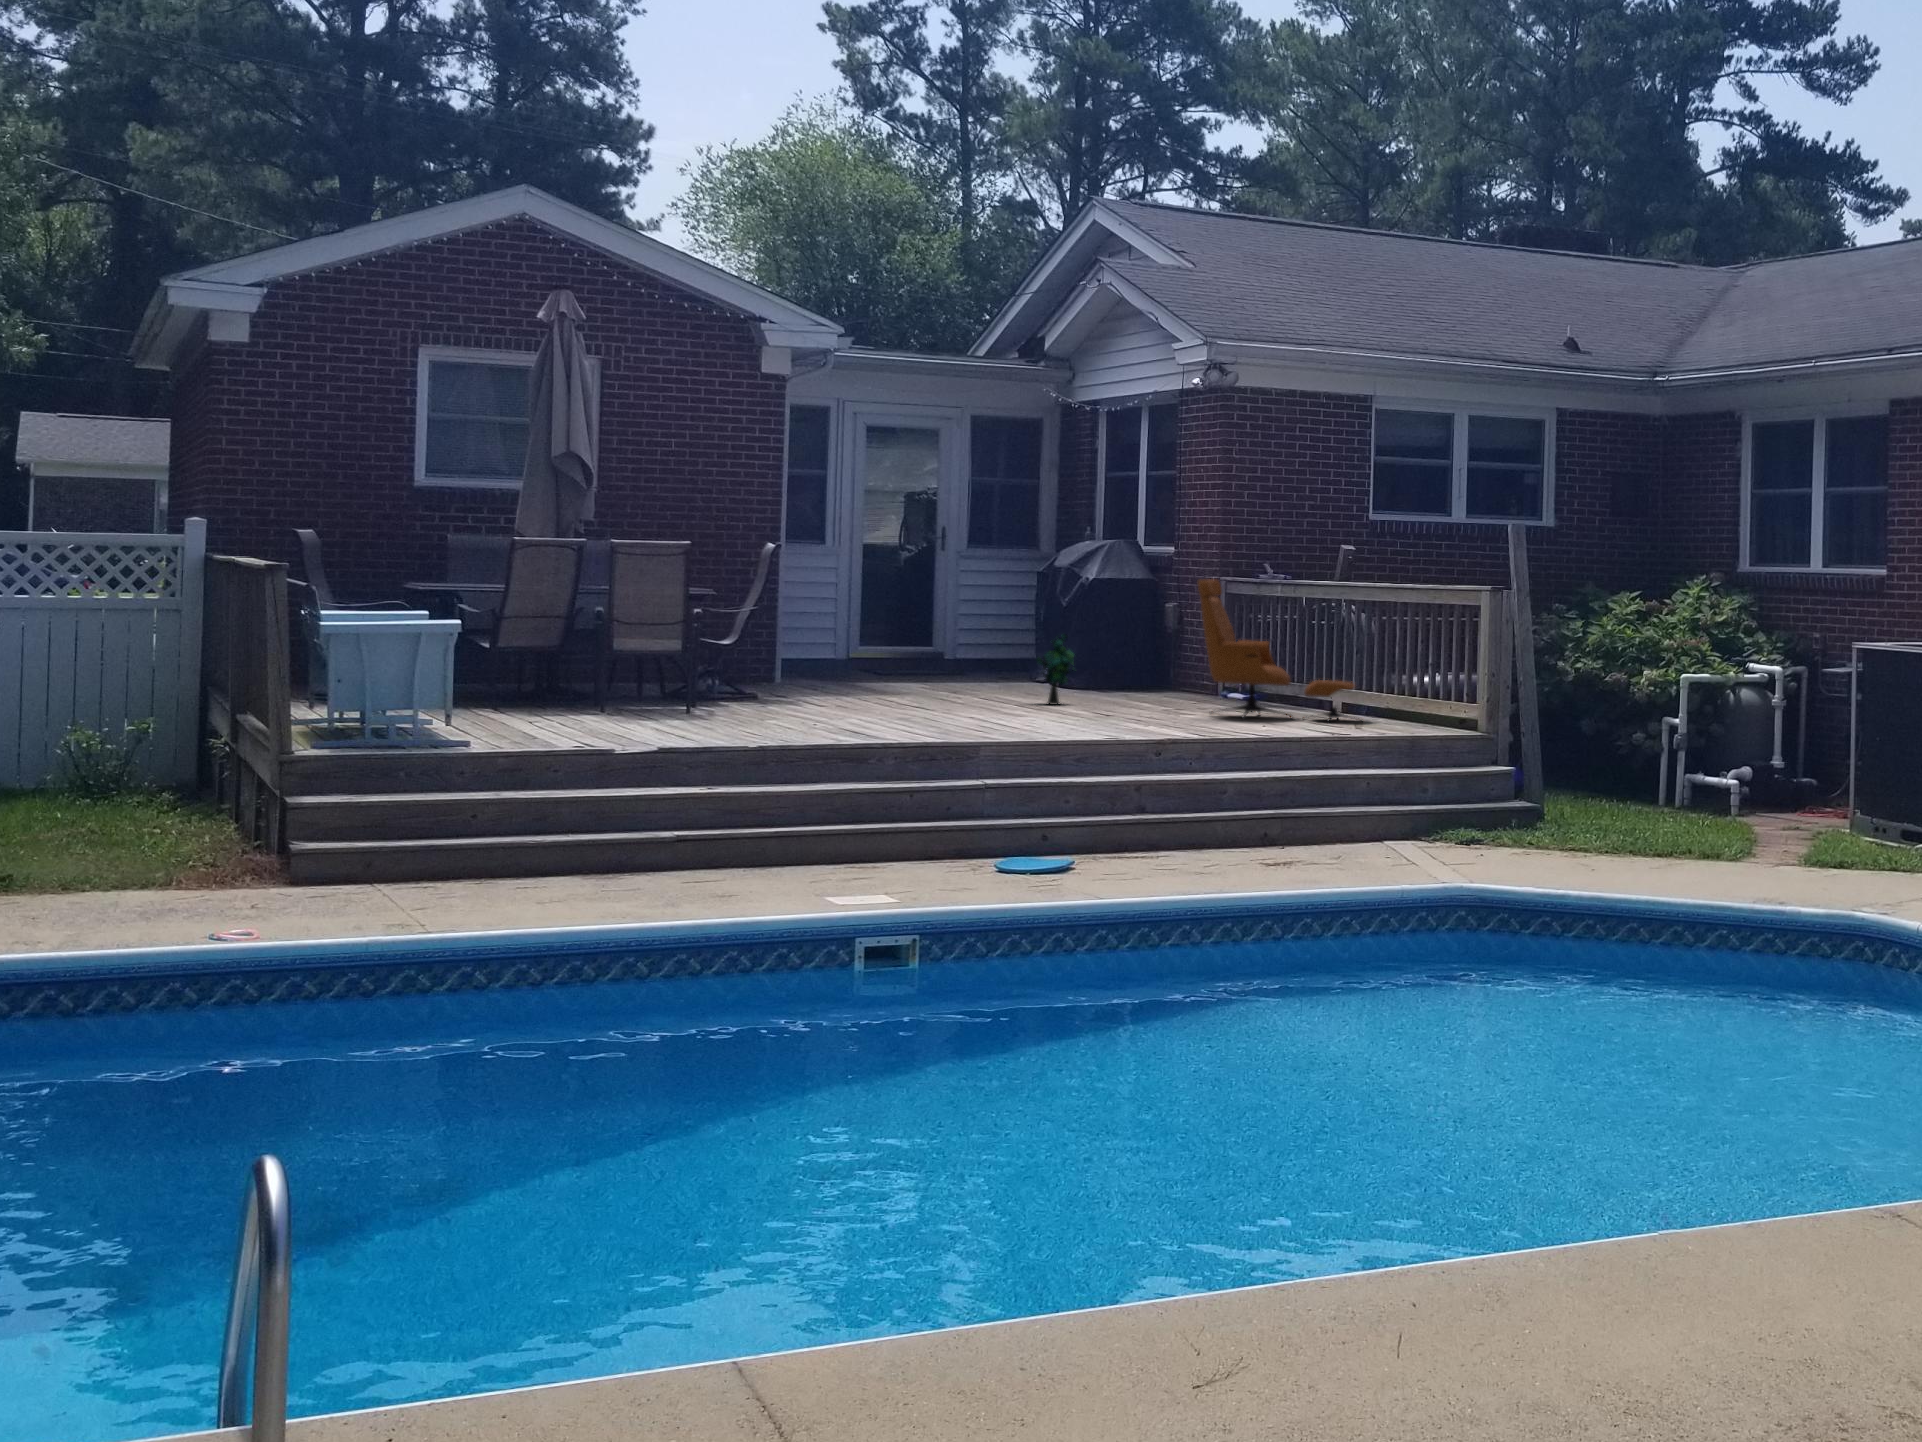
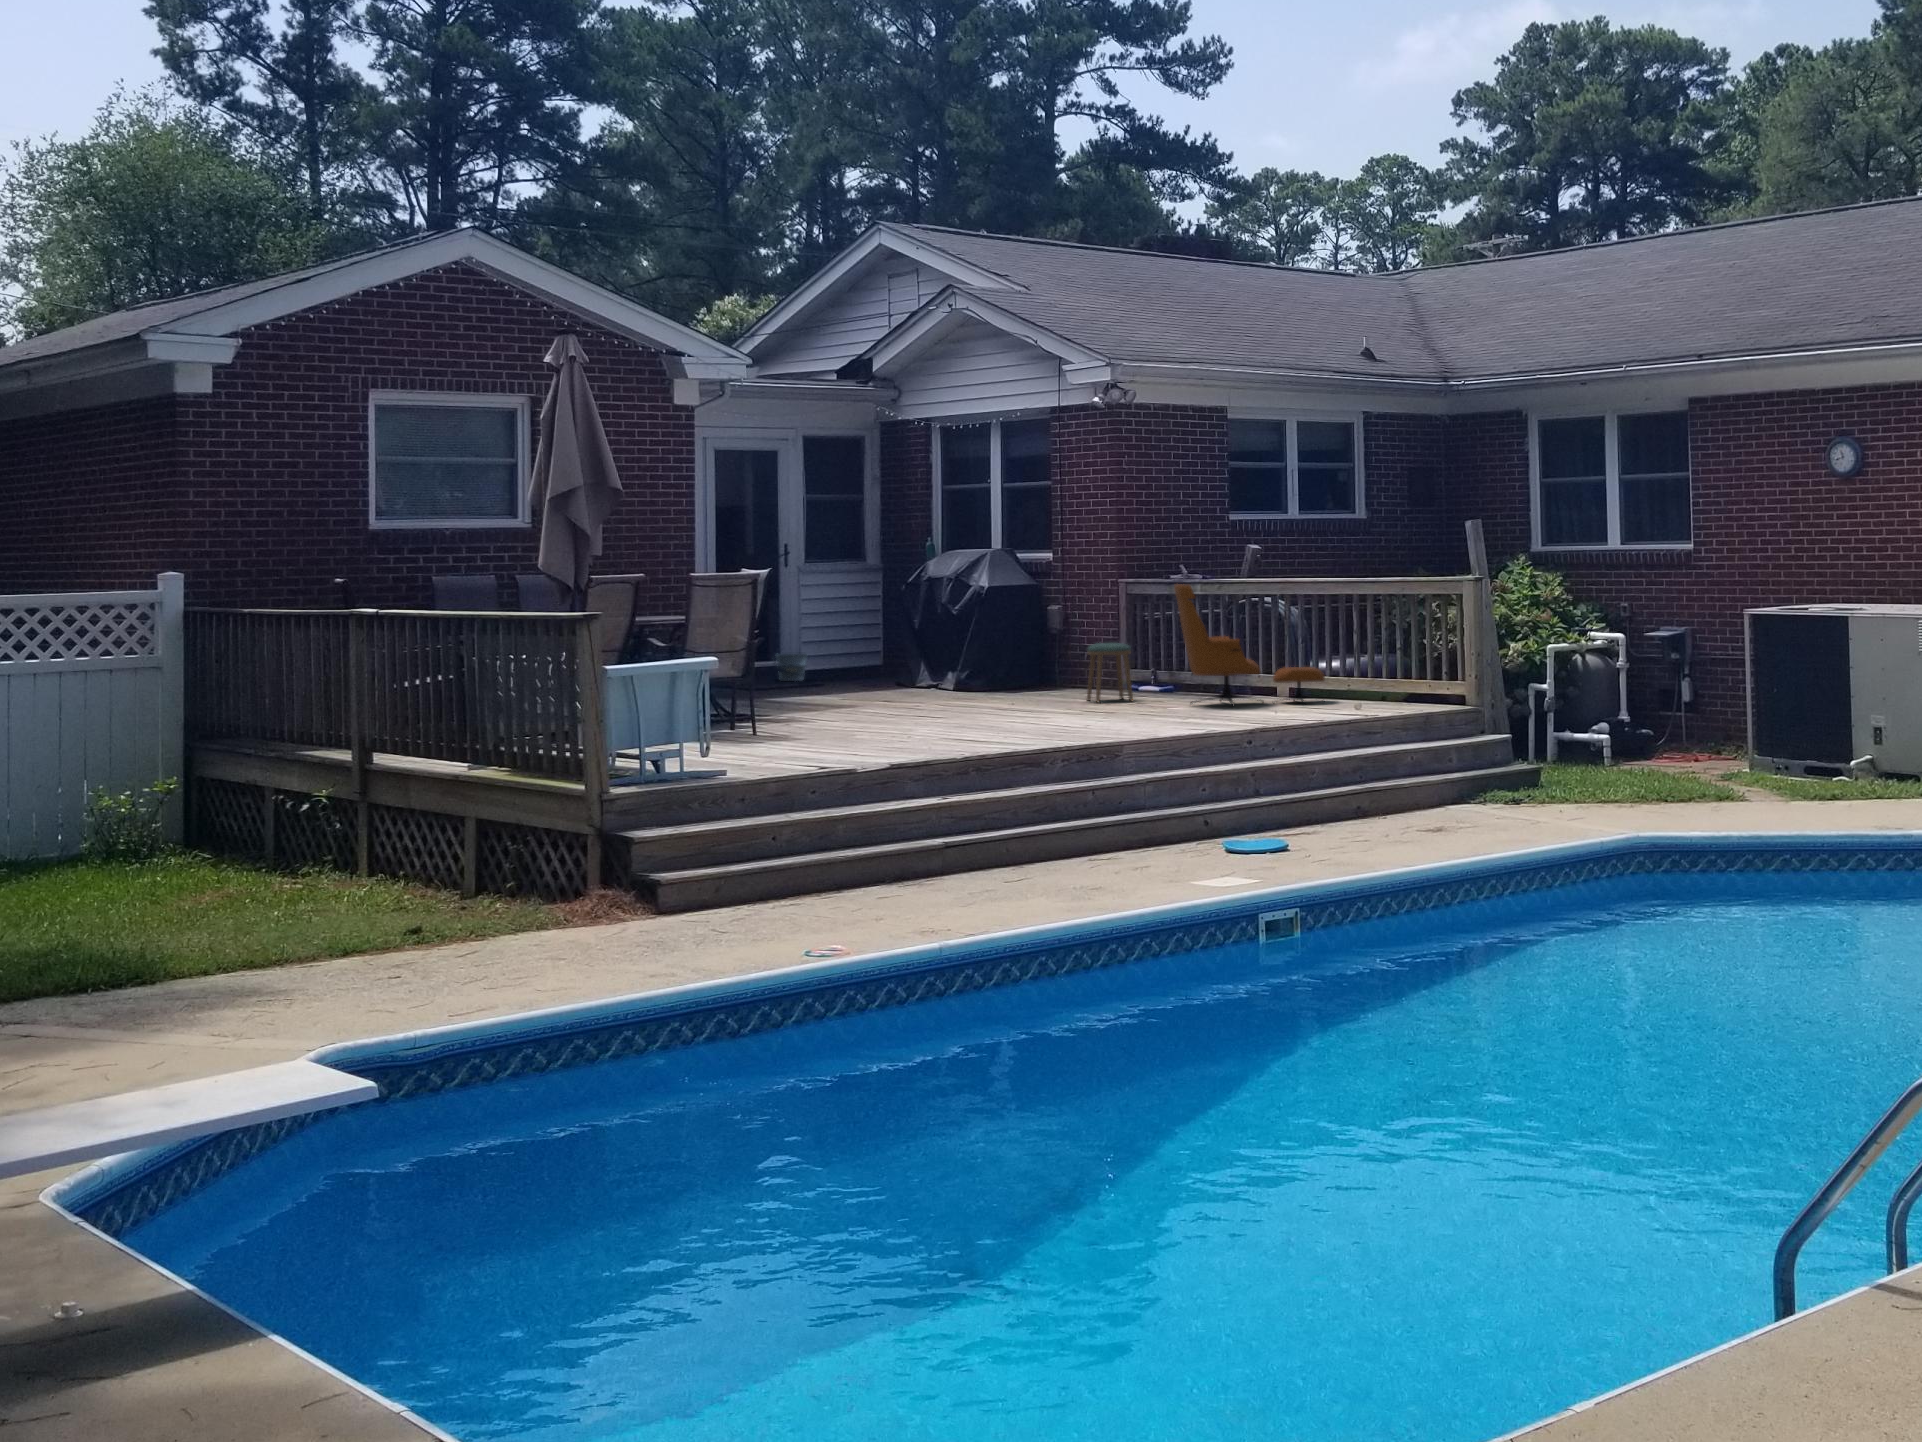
decorative plant: present [1036,634,1074,705] -> none [999,640,1037,707]
bucket: none [967,642,1005,671] -> present [776,653,808,681]
stool: none [1138,643,1188,708] -> present [1087,643,1133,703]

